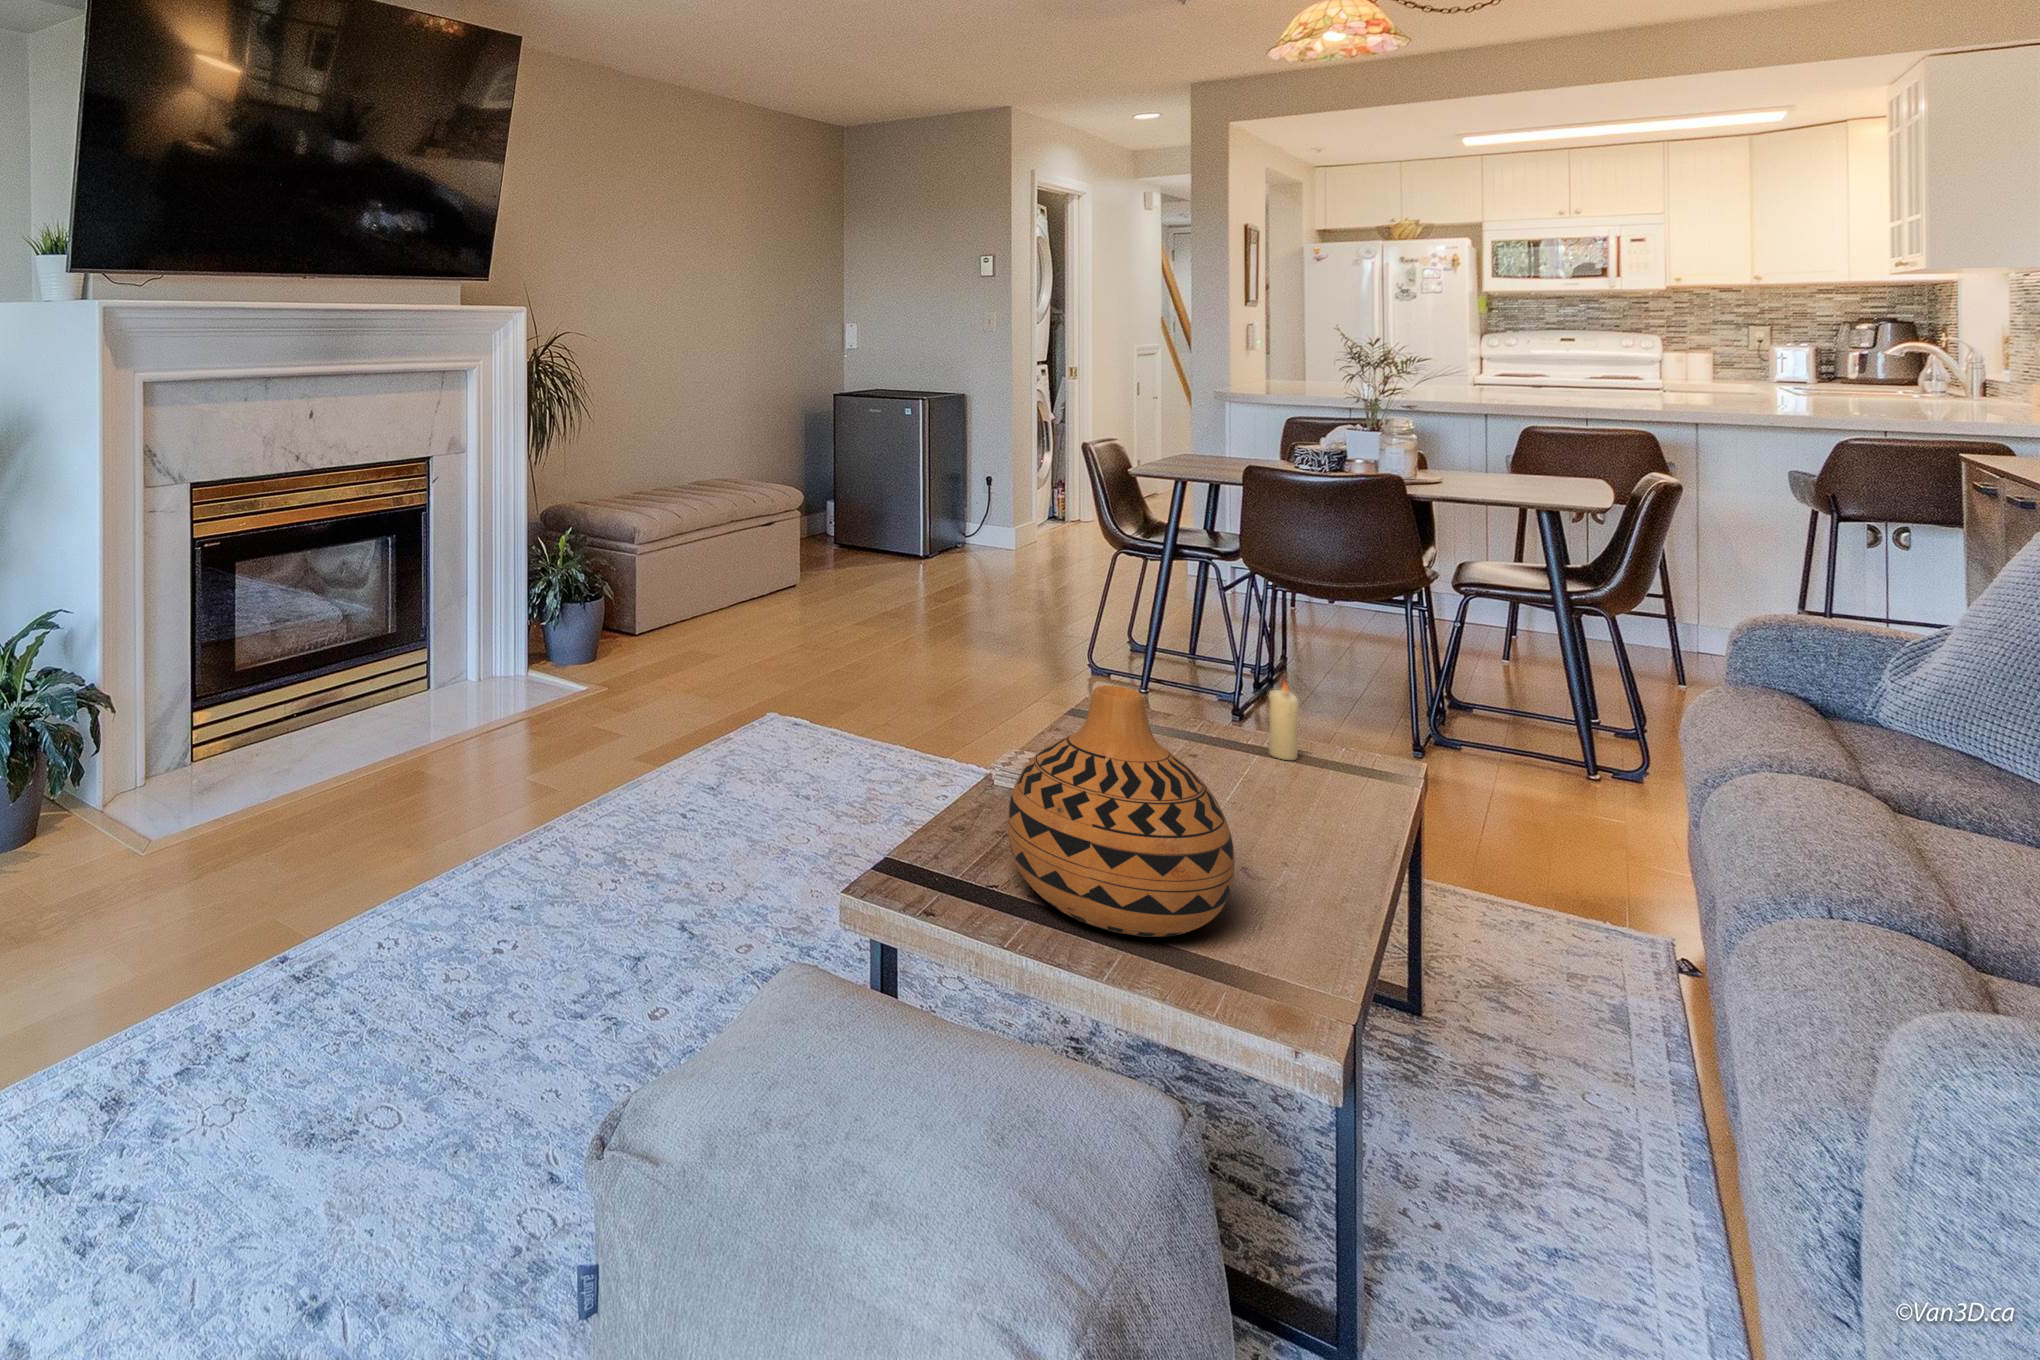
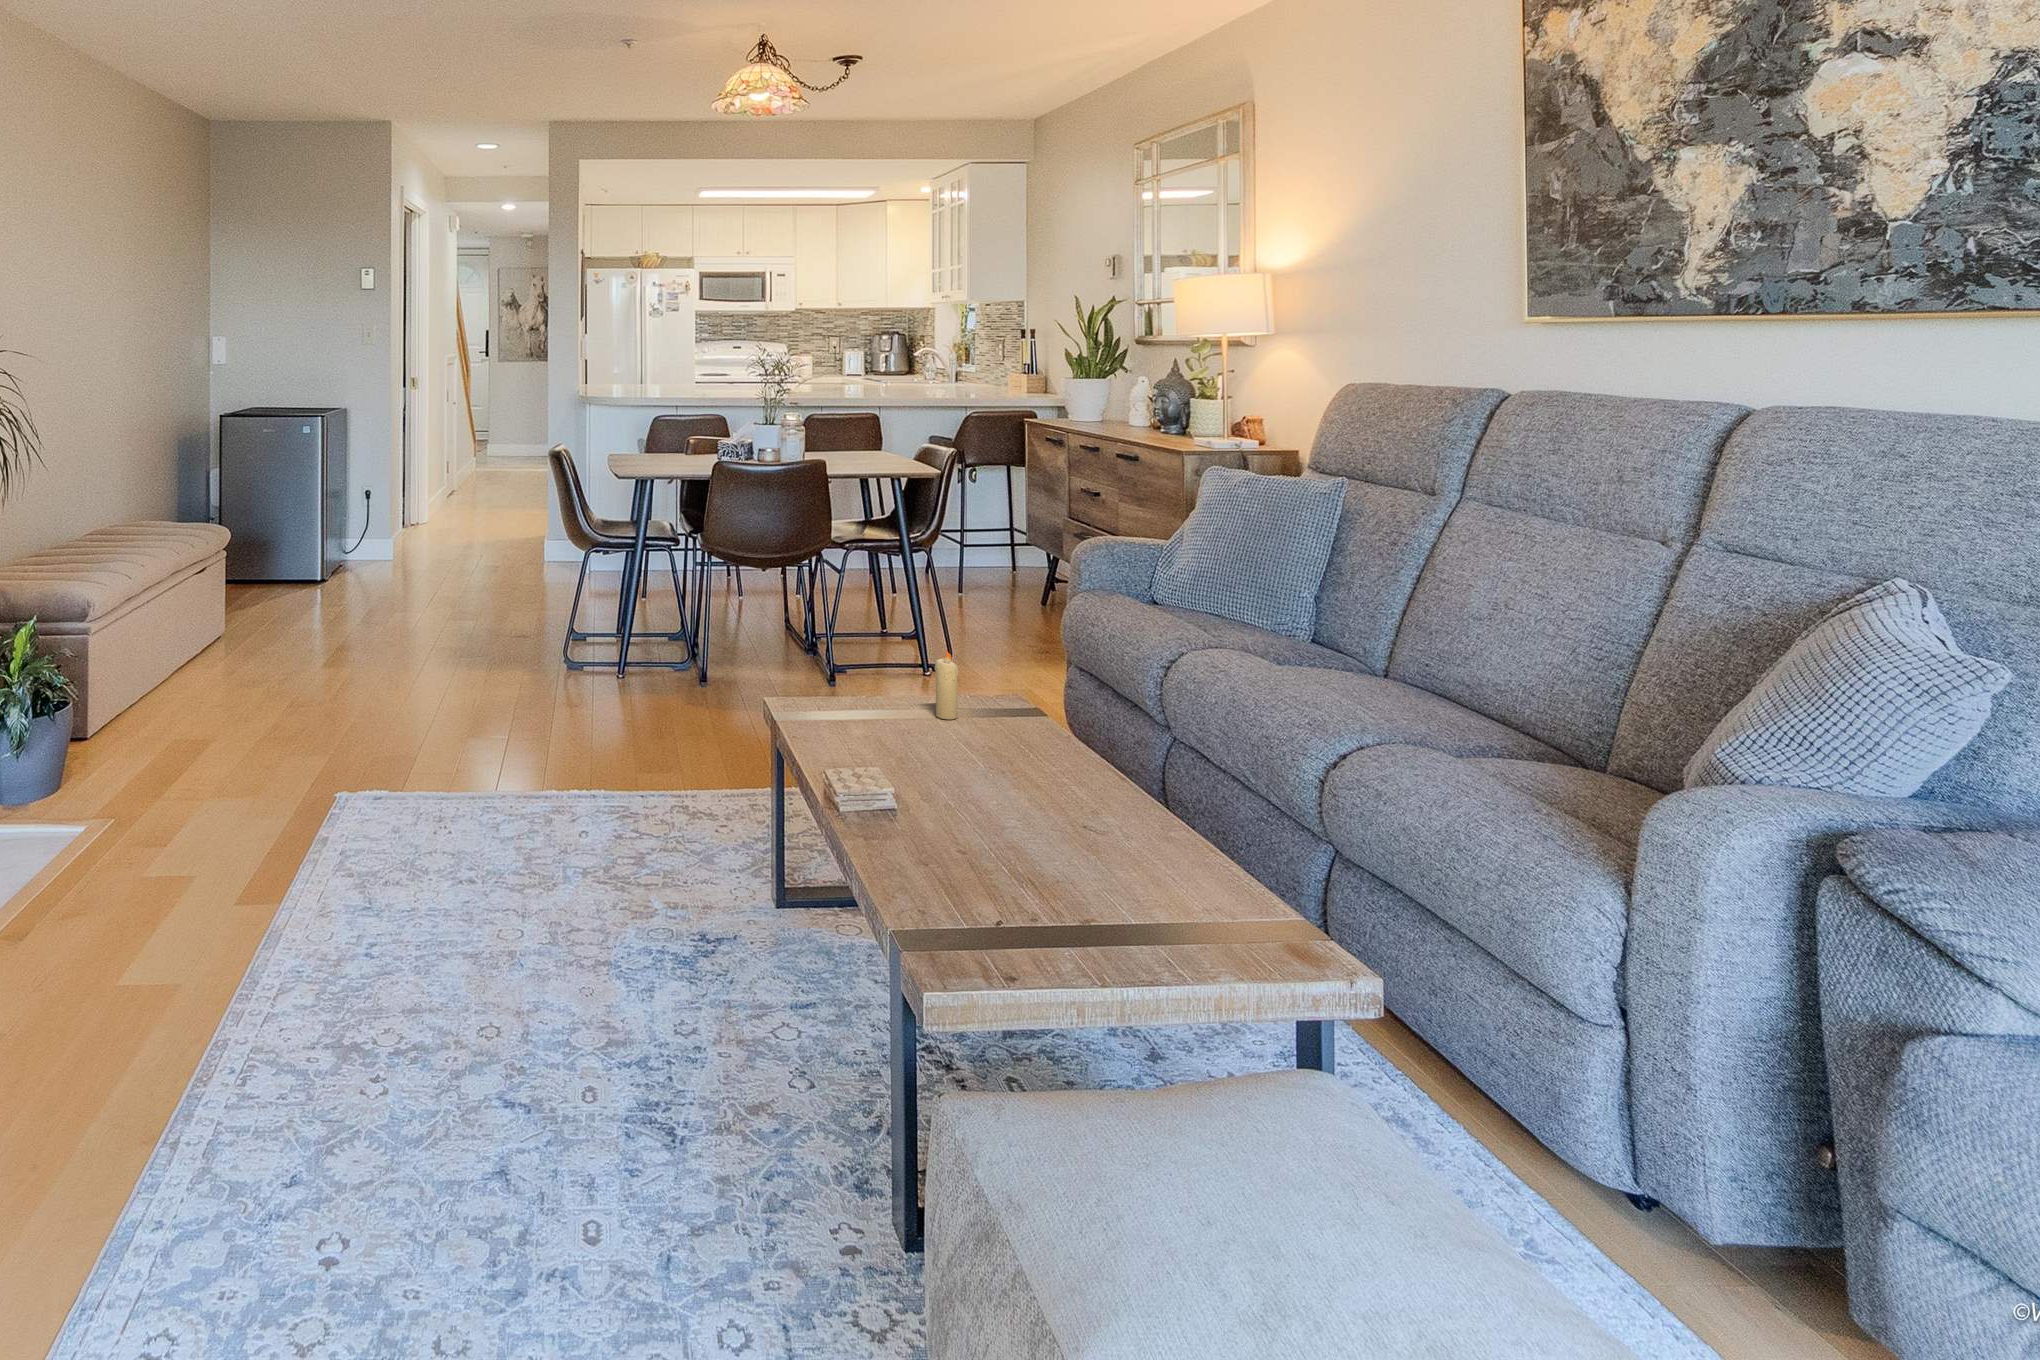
vase: present [1007,686,1235,937] -> none [996,691,1203,930]

